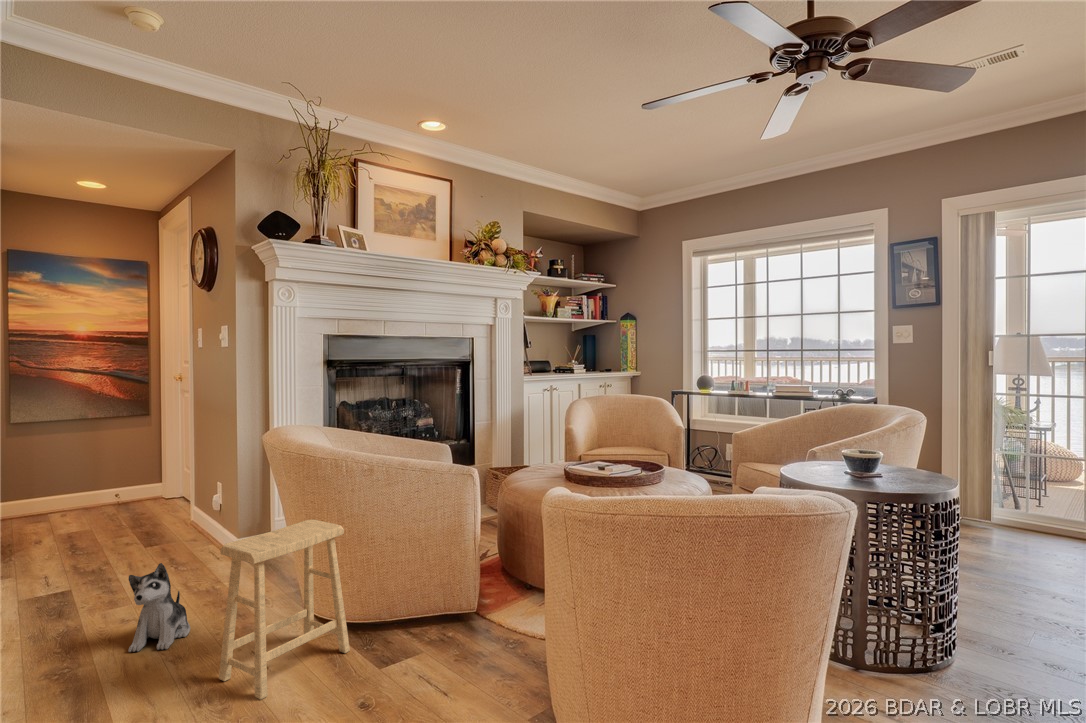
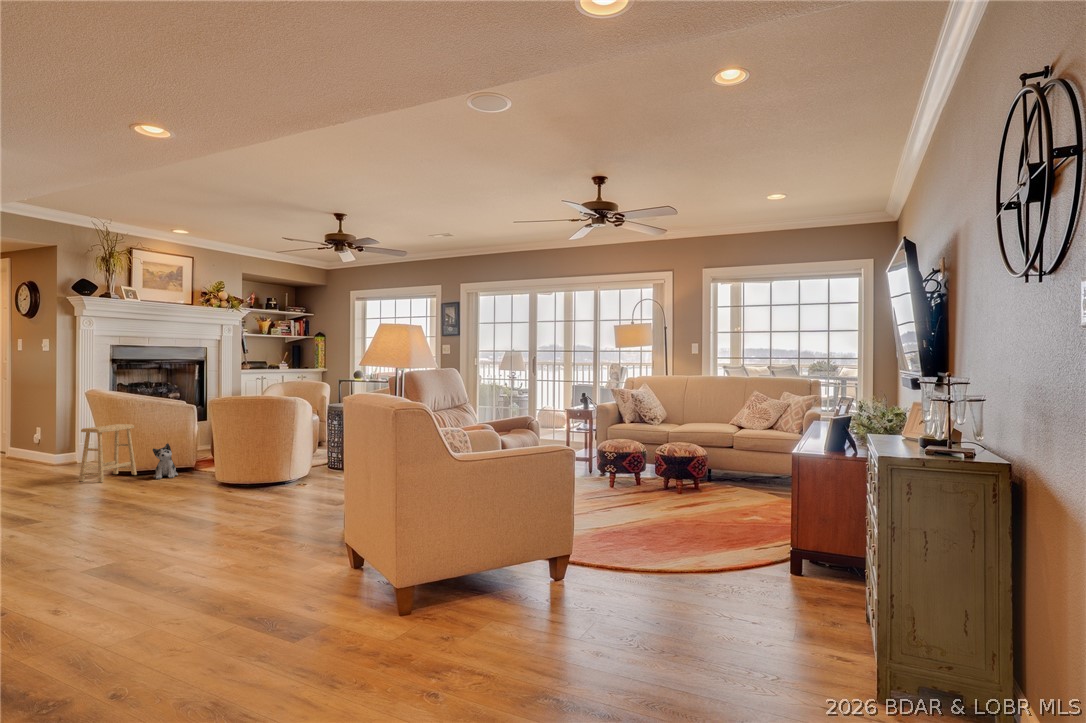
plush toy: present [128,563,190,652] -> present [153,443,178,479]

